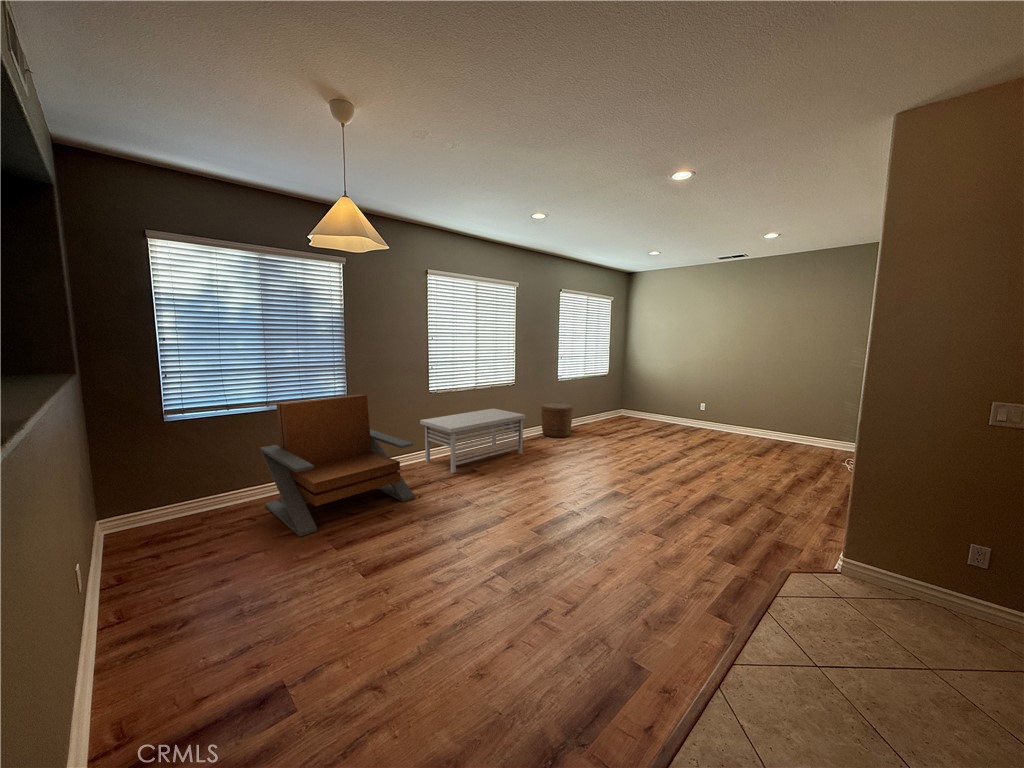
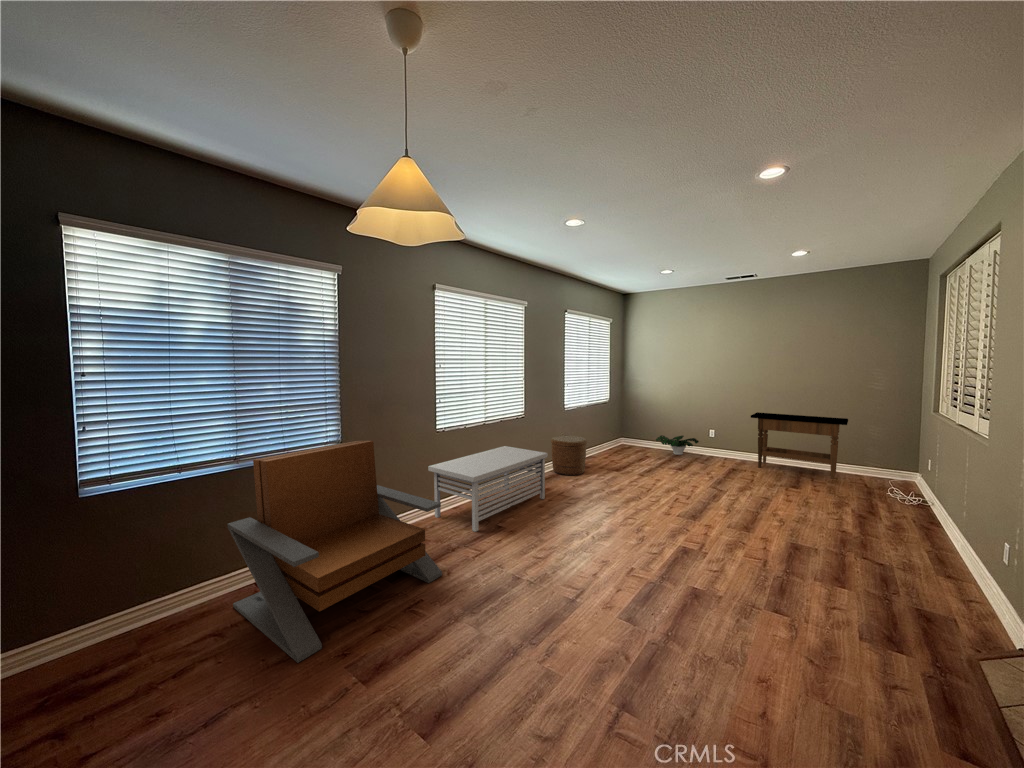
side table: none [734,388,829,451] -> present [751,412,848,479]
potted plant: none [650,407,690,426] -> present [656,435,699,455]

